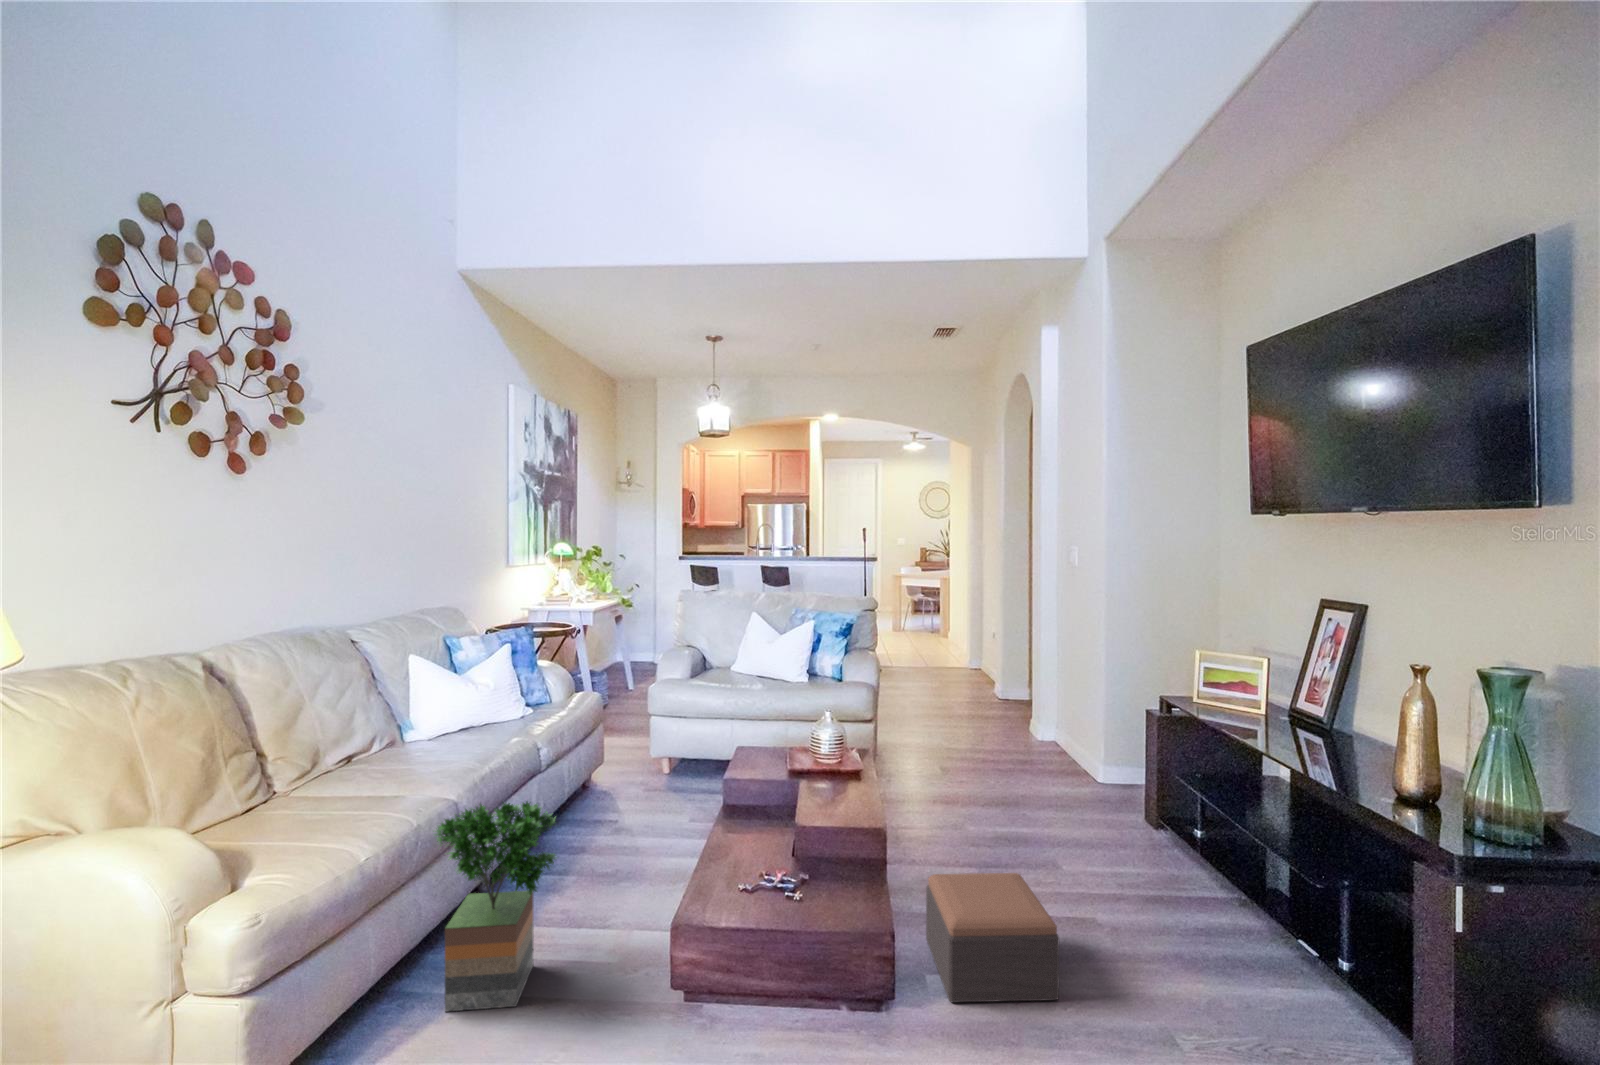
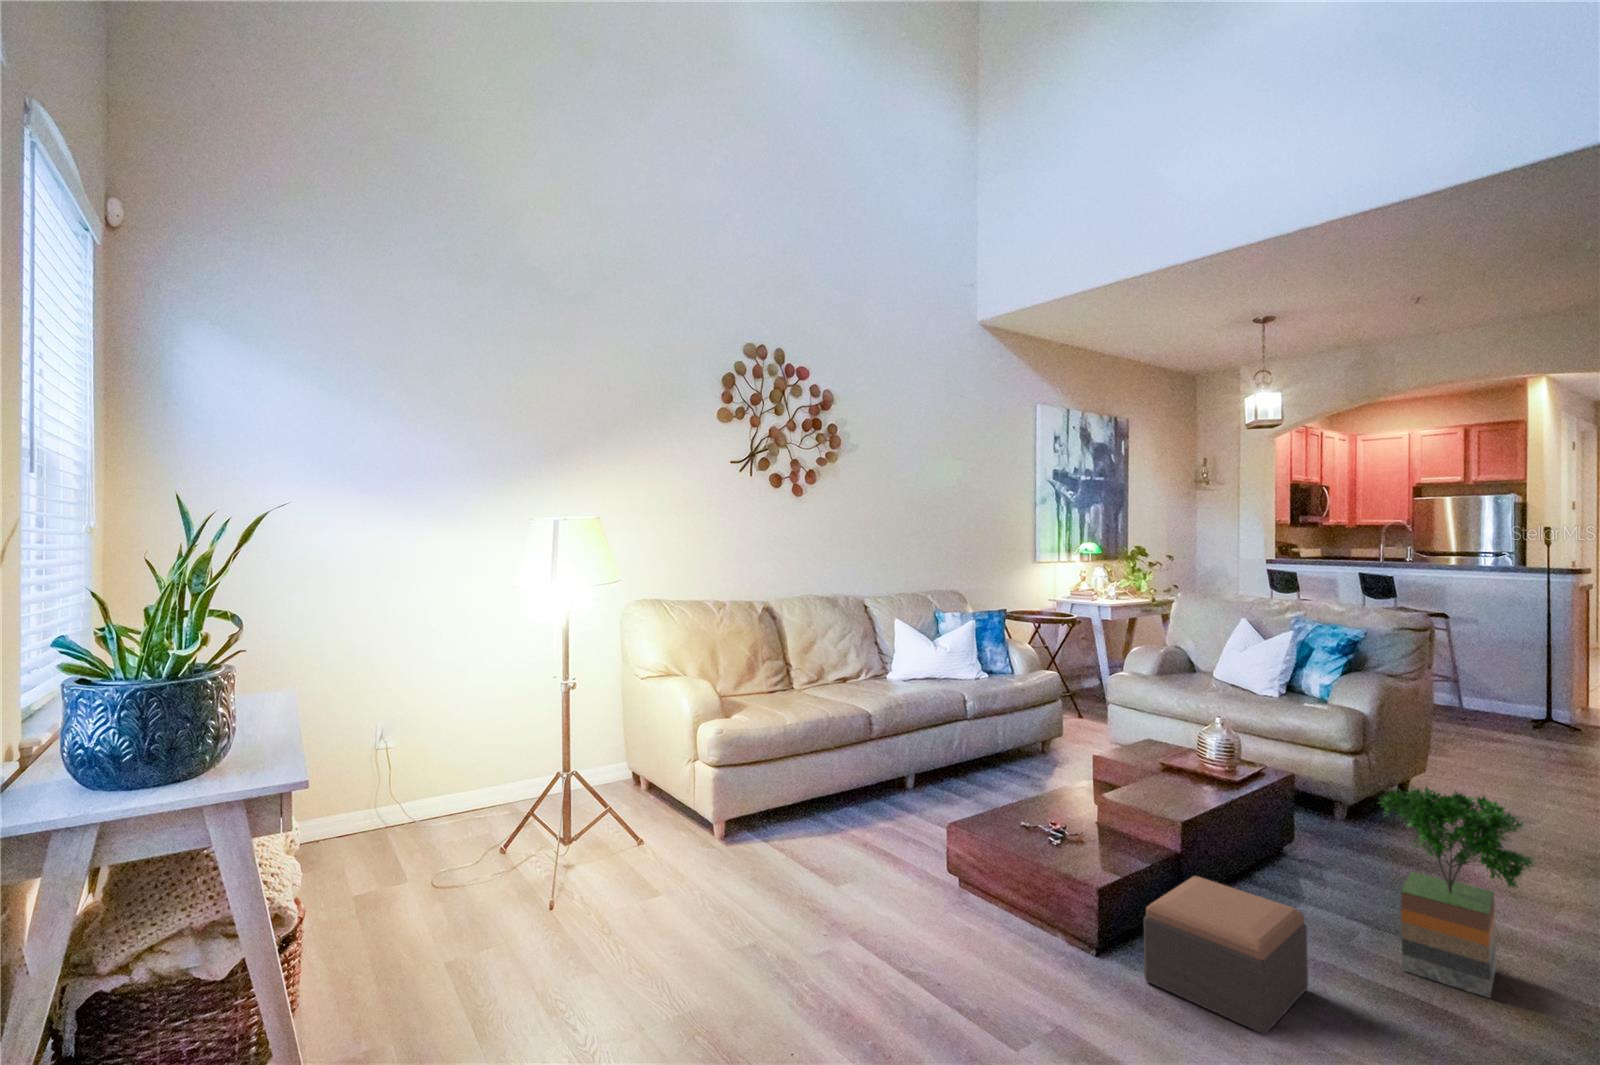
potted tree: present [436,801,555,1012] -> present [1380,785,1535,998]

